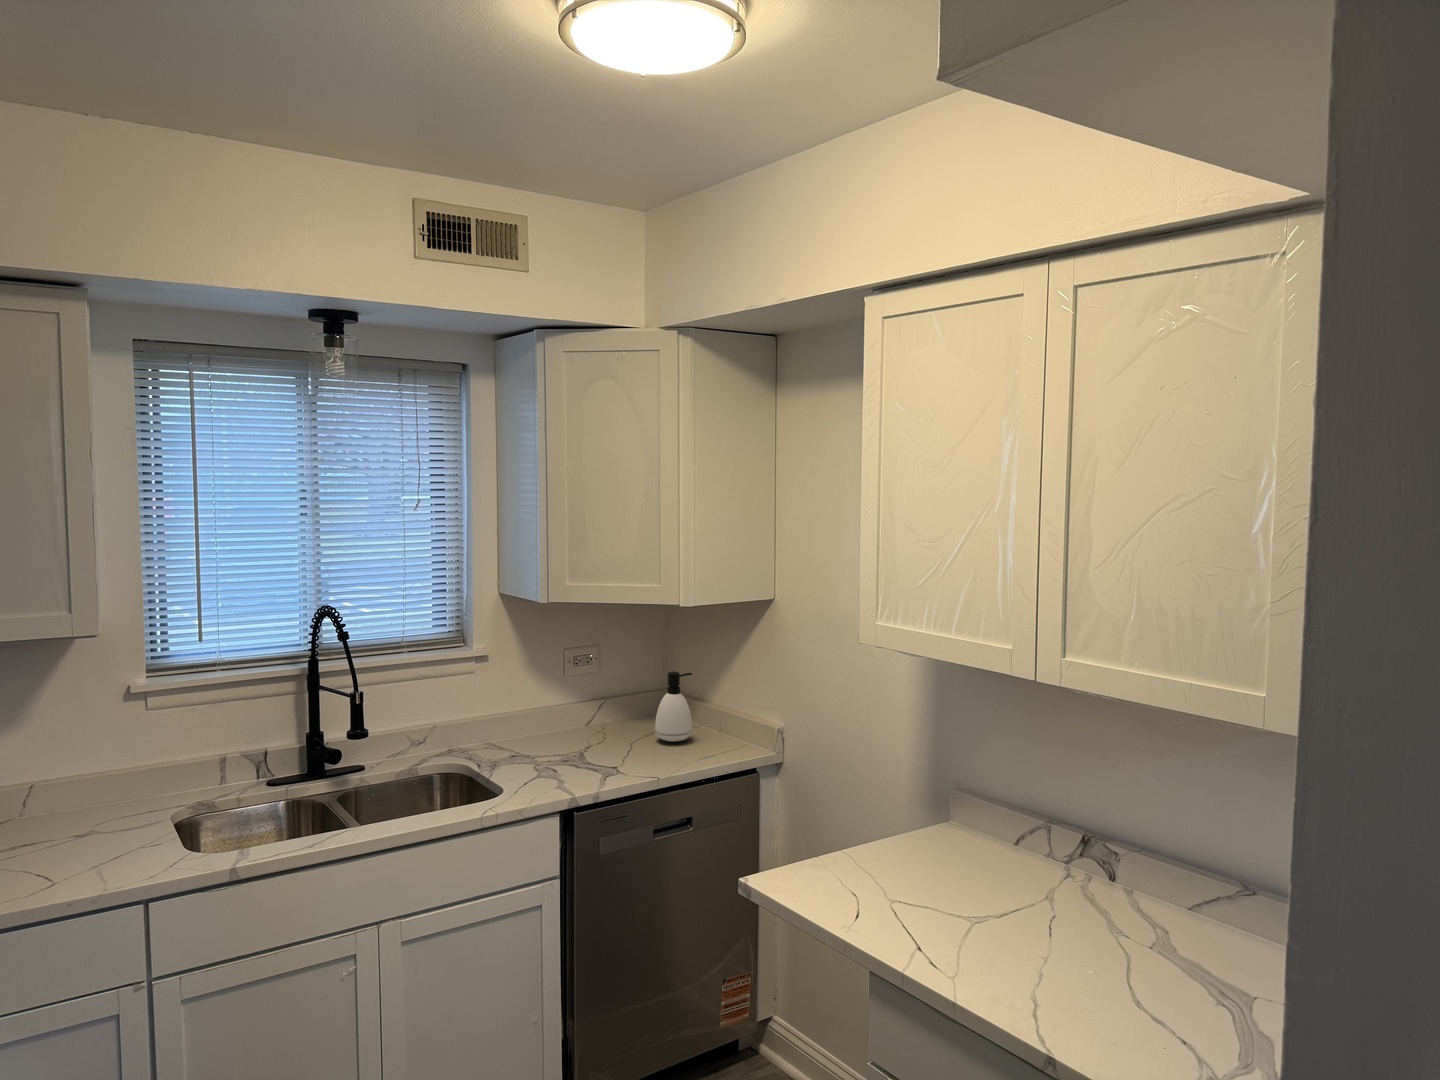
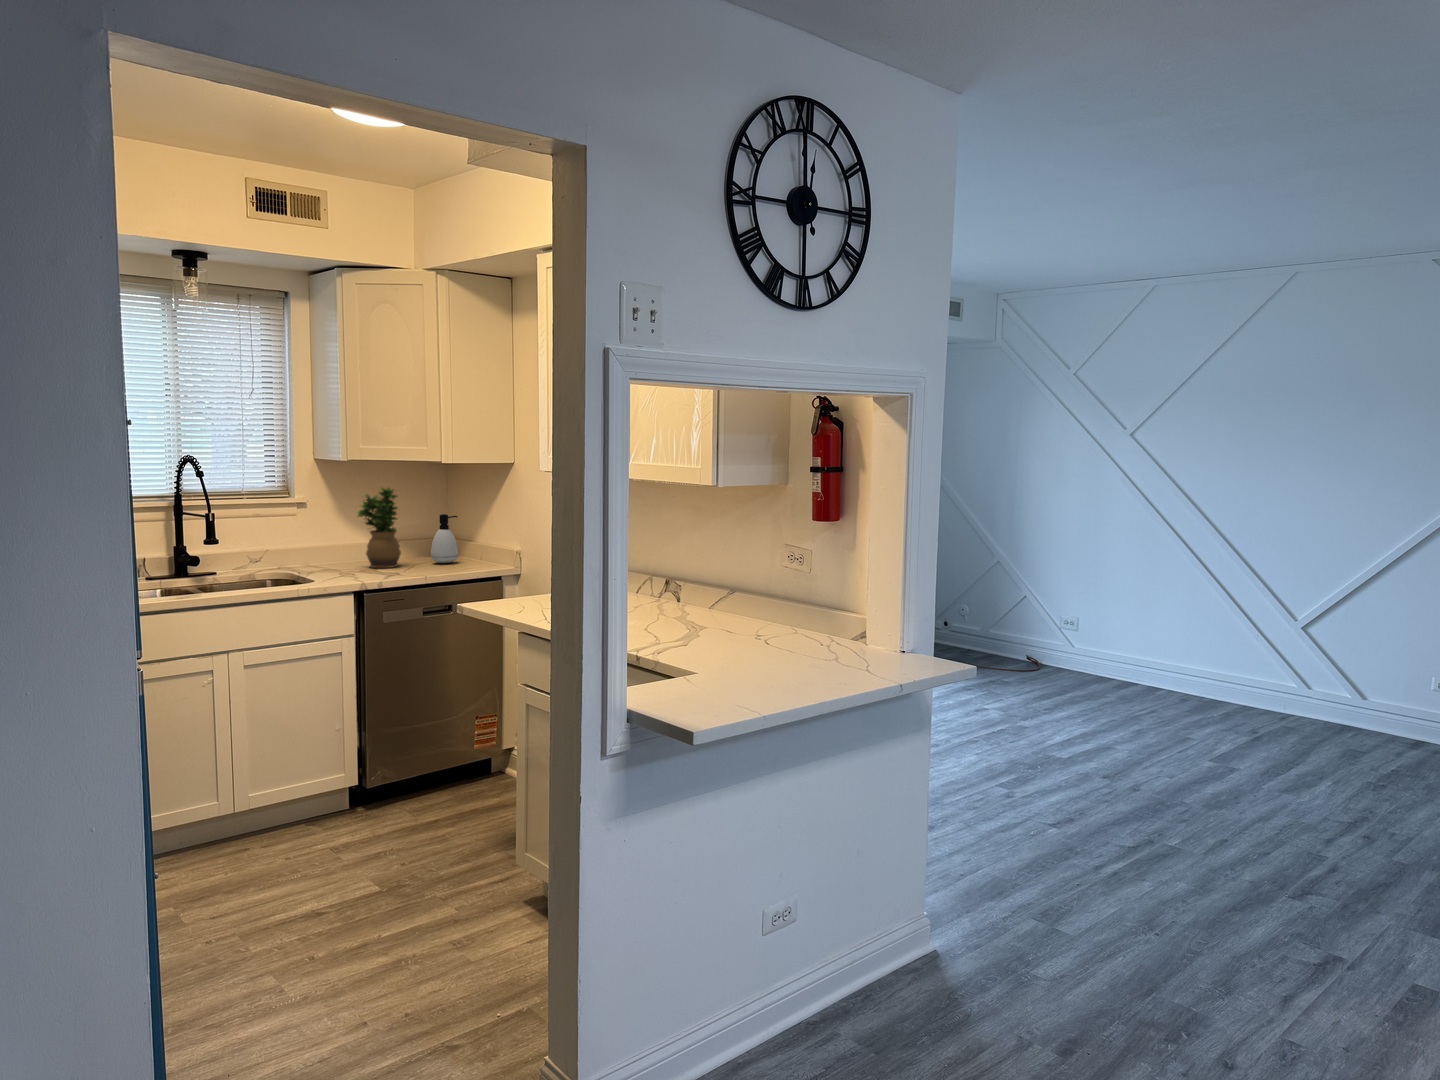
potted plant: none [556,635,616,754] -> present [357,488,401,568]

